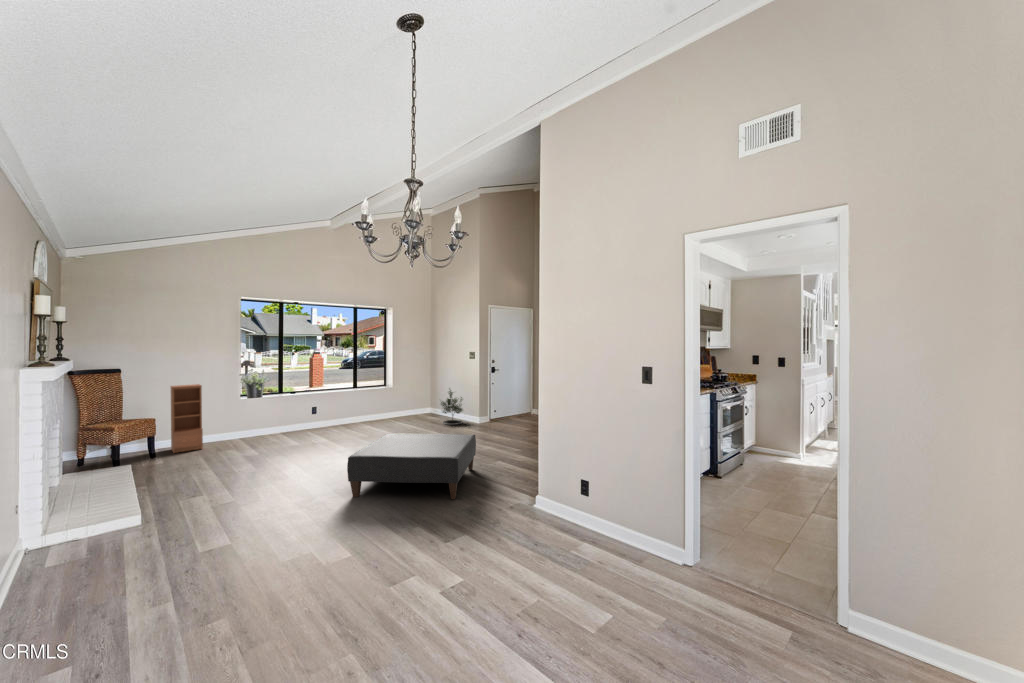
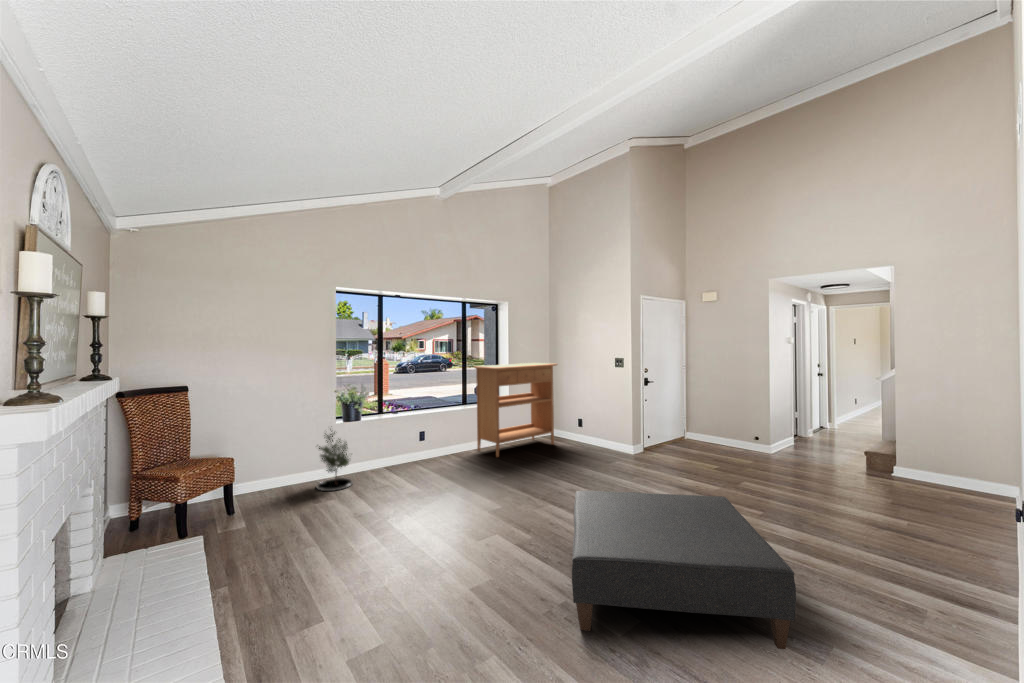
console table: none [359,355,430,427] -> present [474,363,557,457]
bookcase: present [171,384,203,453] -> none [251,406,293,504]
potted tree: present [441,390,463,425] -> present [317,429,353,491]

